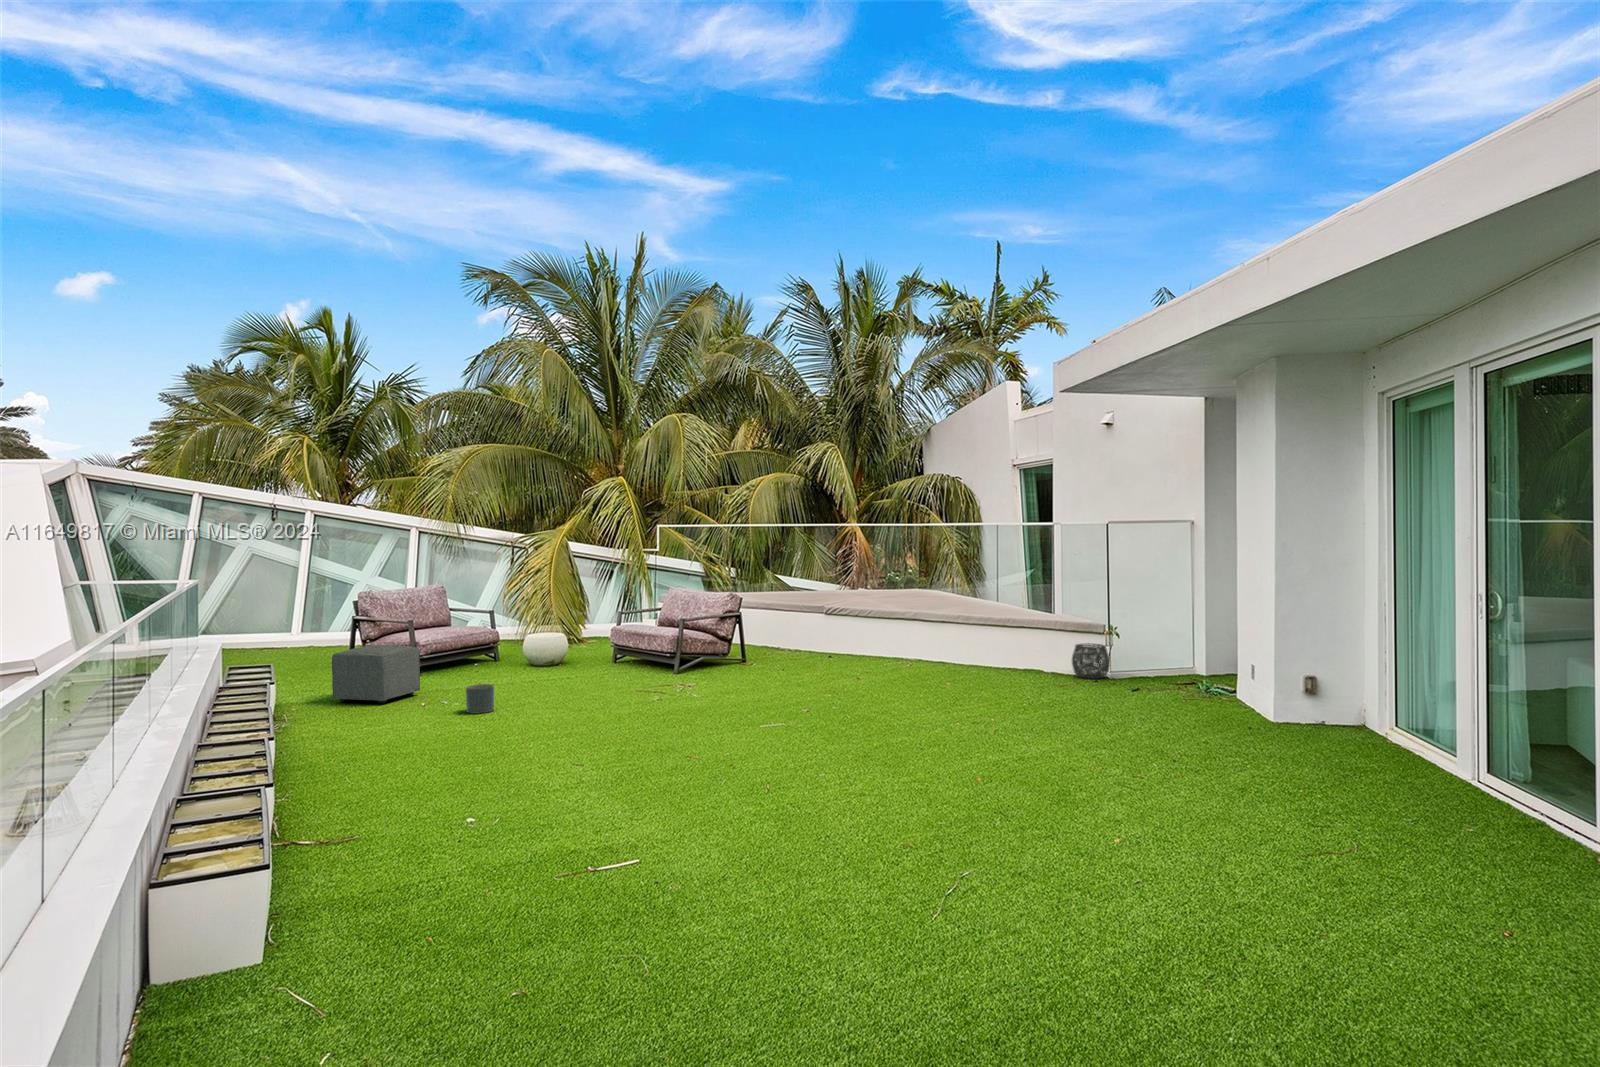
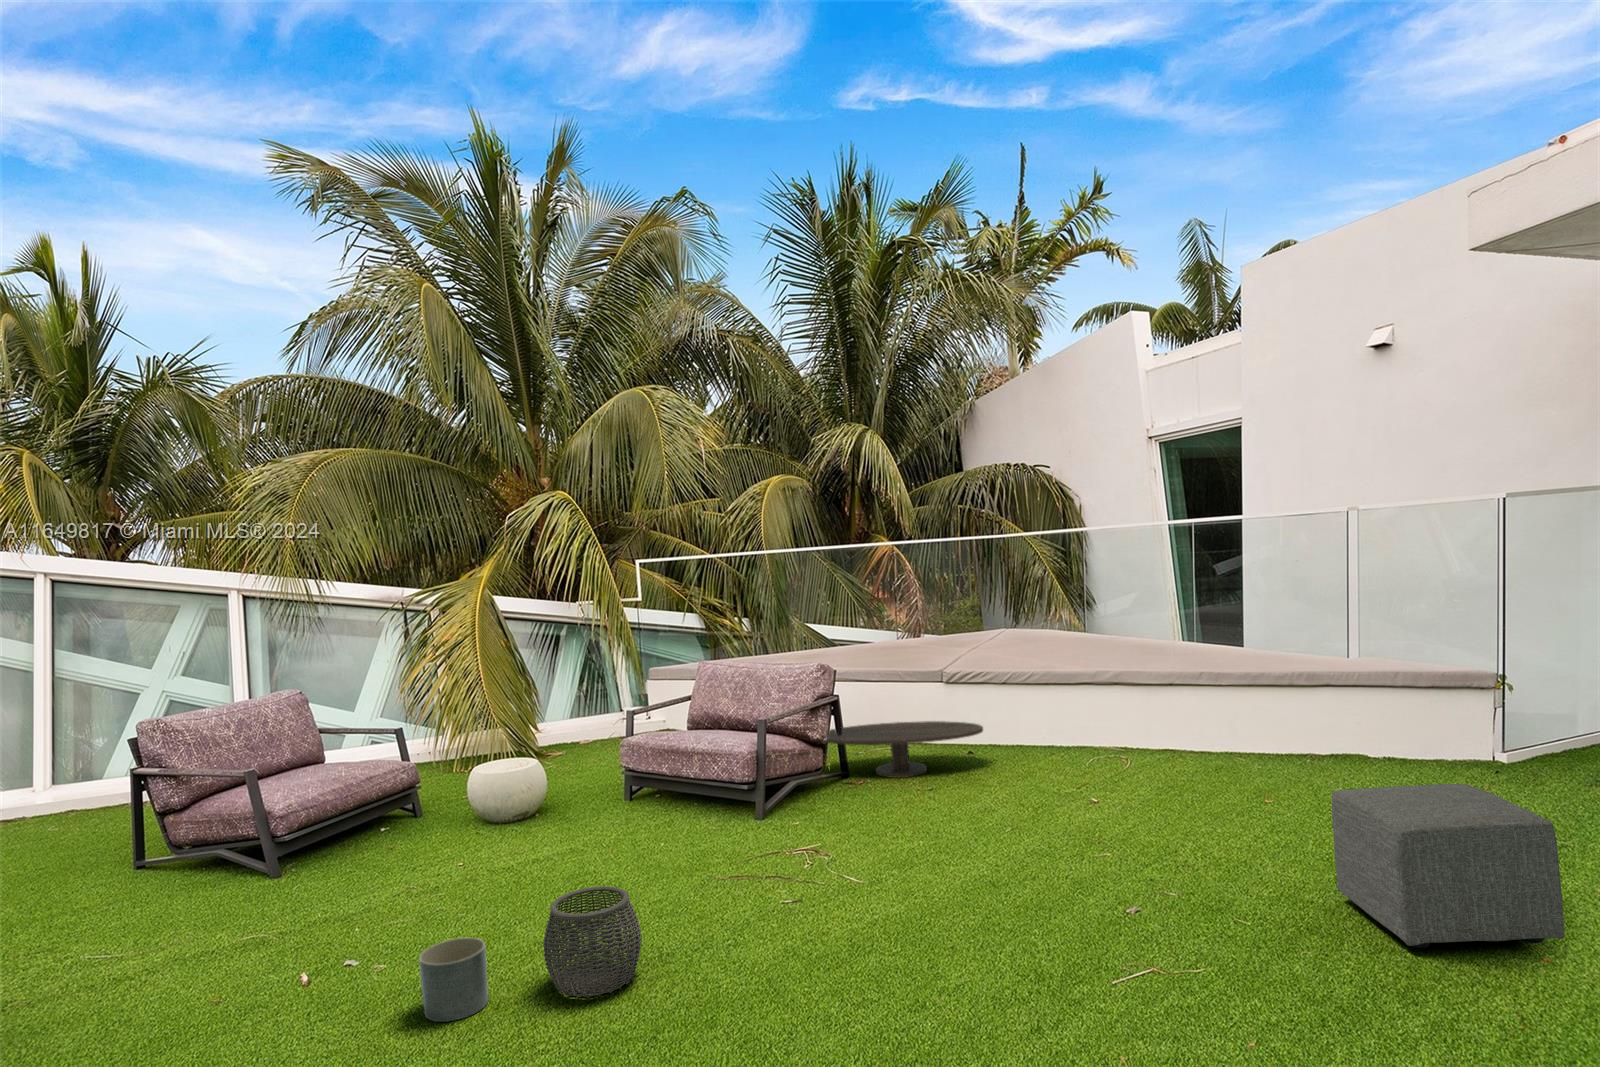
coffee table: none [727,634,825,664] -> present [825,721,983,778]
woven basket: present [1072,643,1109,679] -> present [543,886,642,998]
ottoman: present [332,646,420,704] -> present [1332,784,1565,948]

